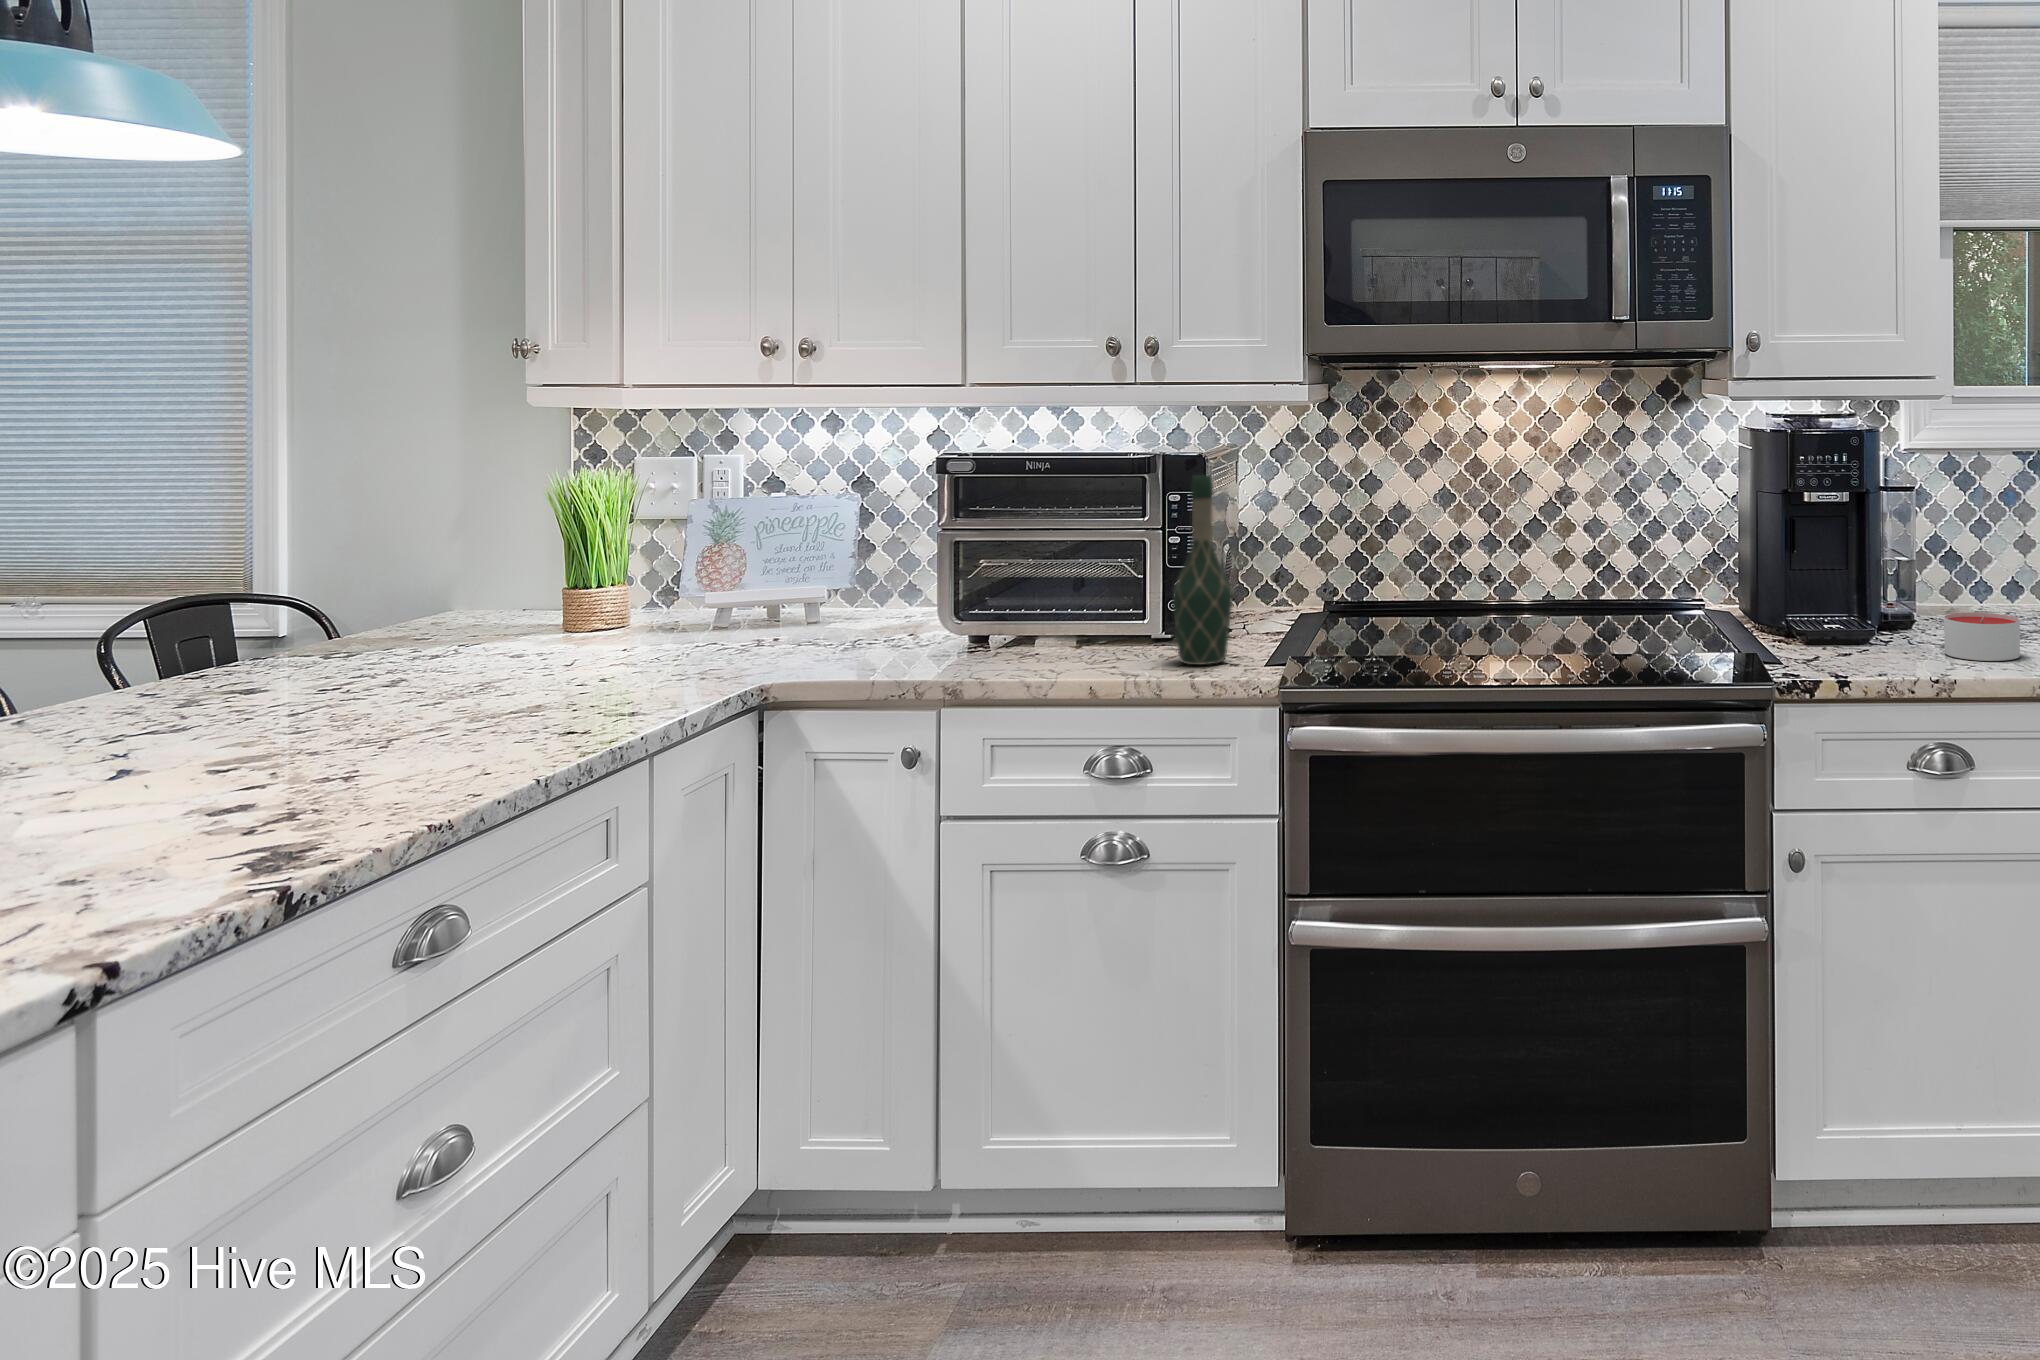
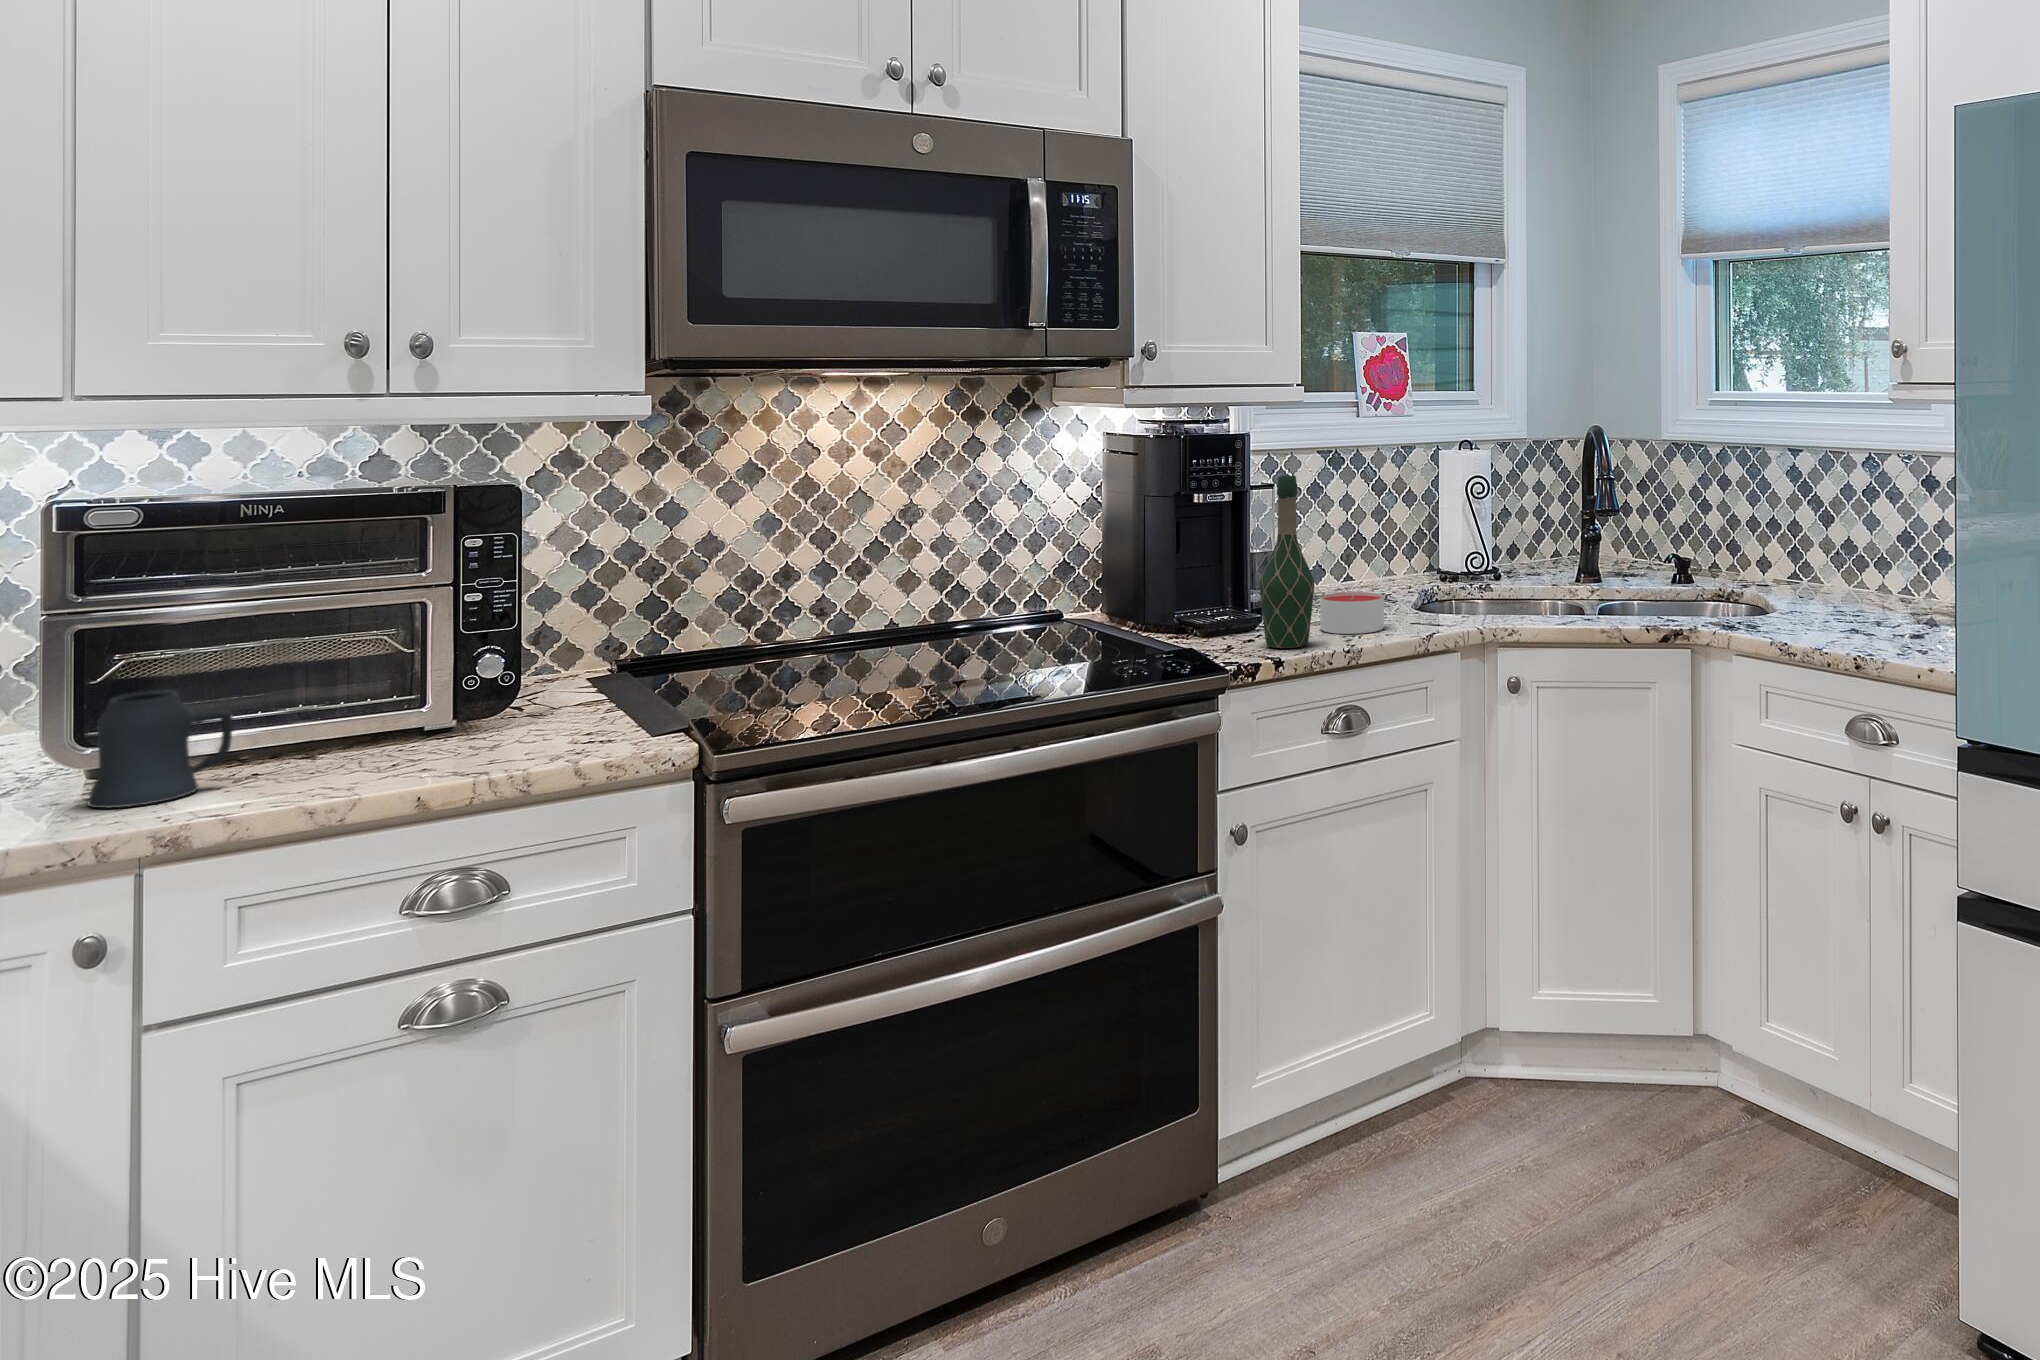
wine bottle: present [1172,475,1233,665] -> present [1260,475,1314,648]
mug: none [935,588,1013,666] -> present [88,691,233,808]

